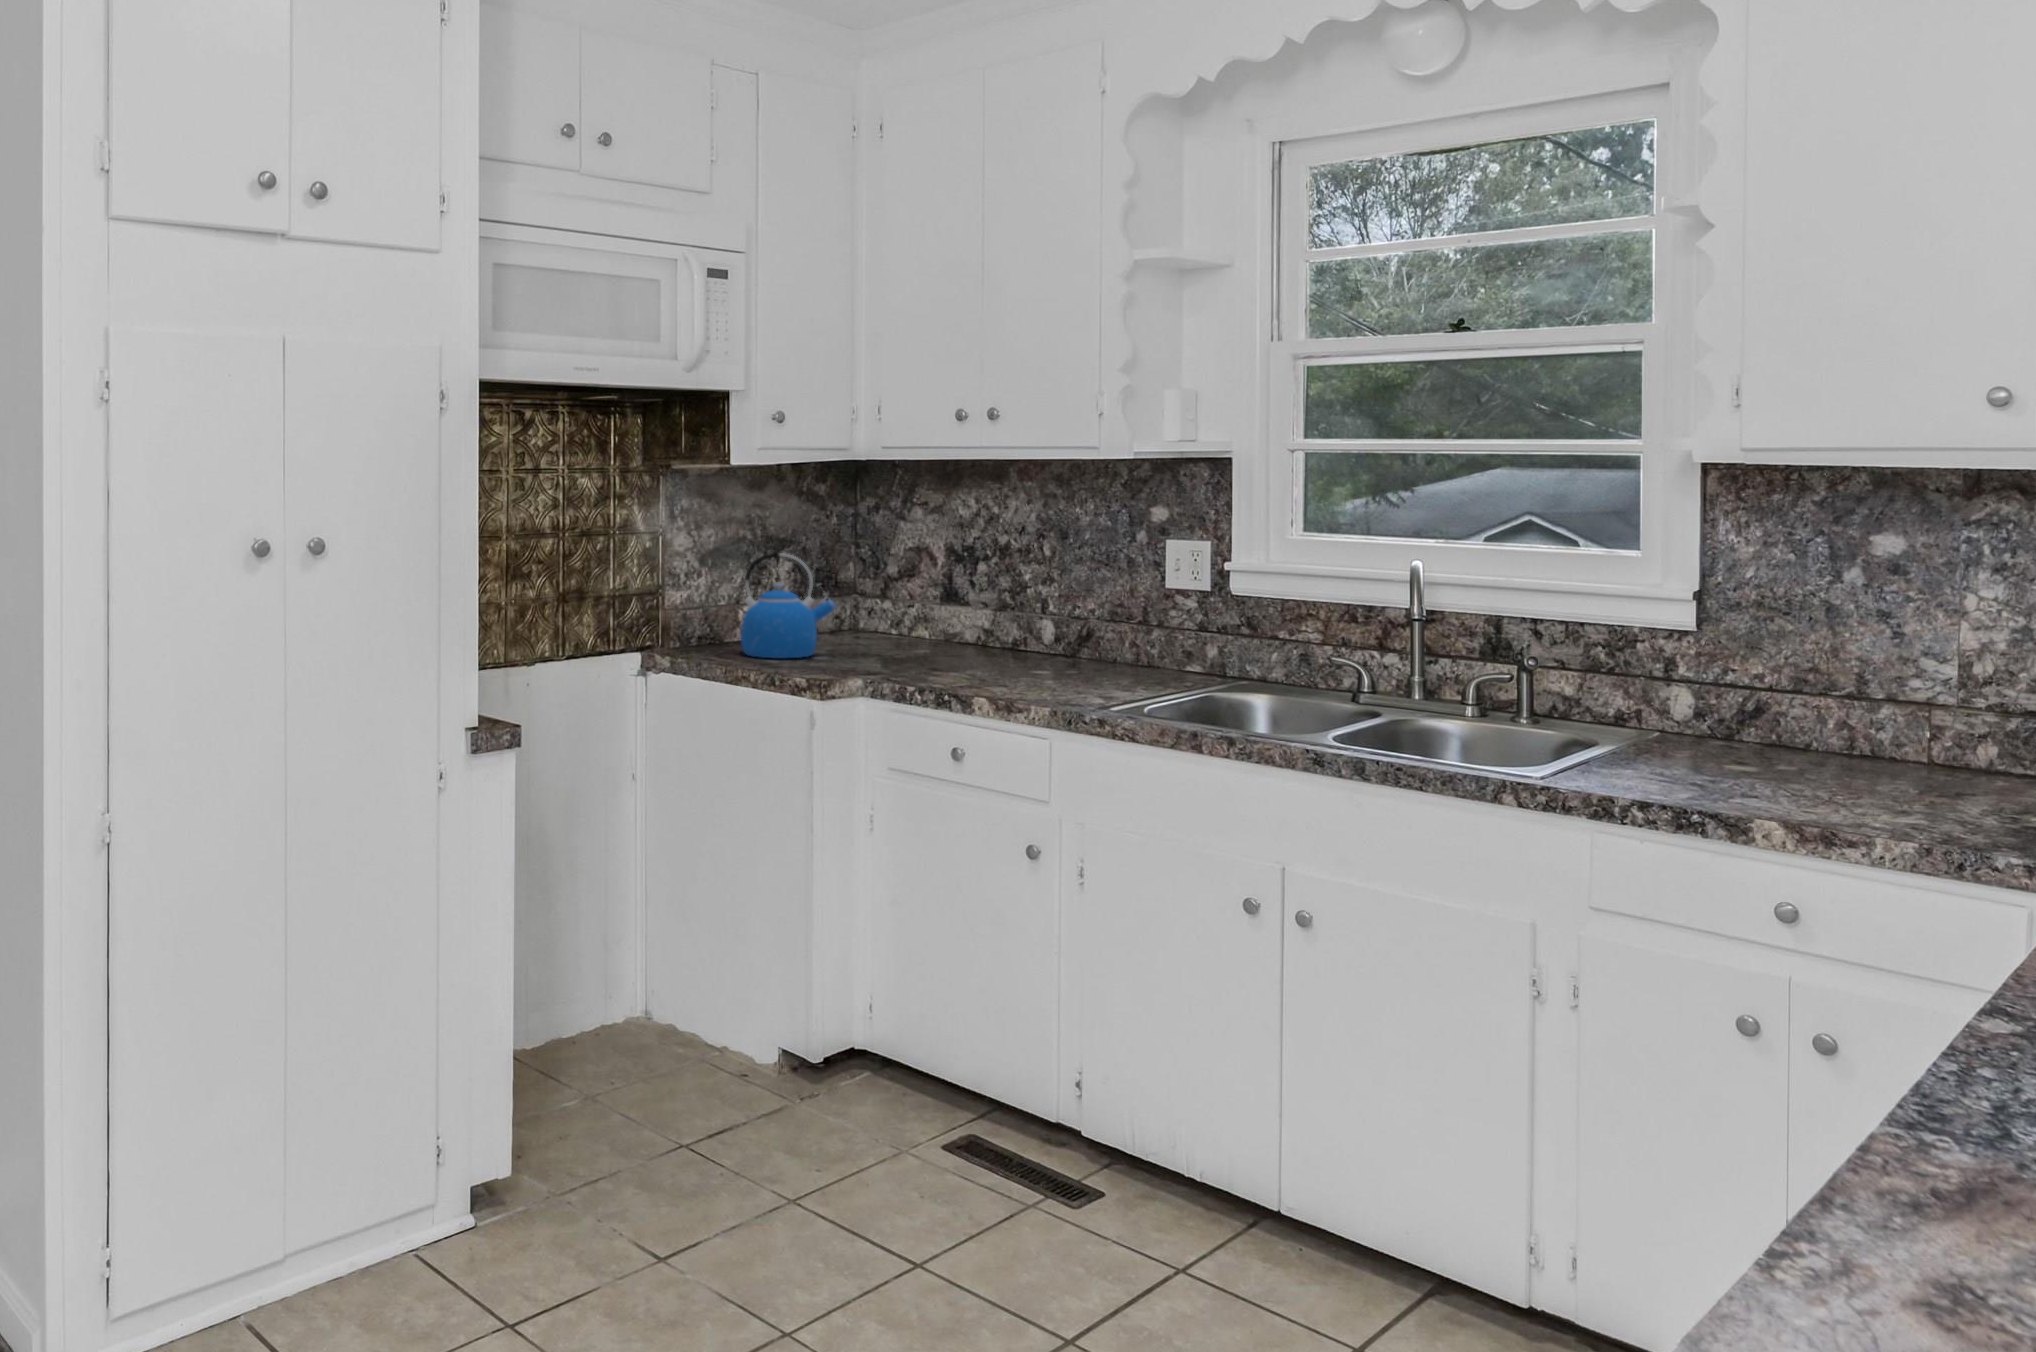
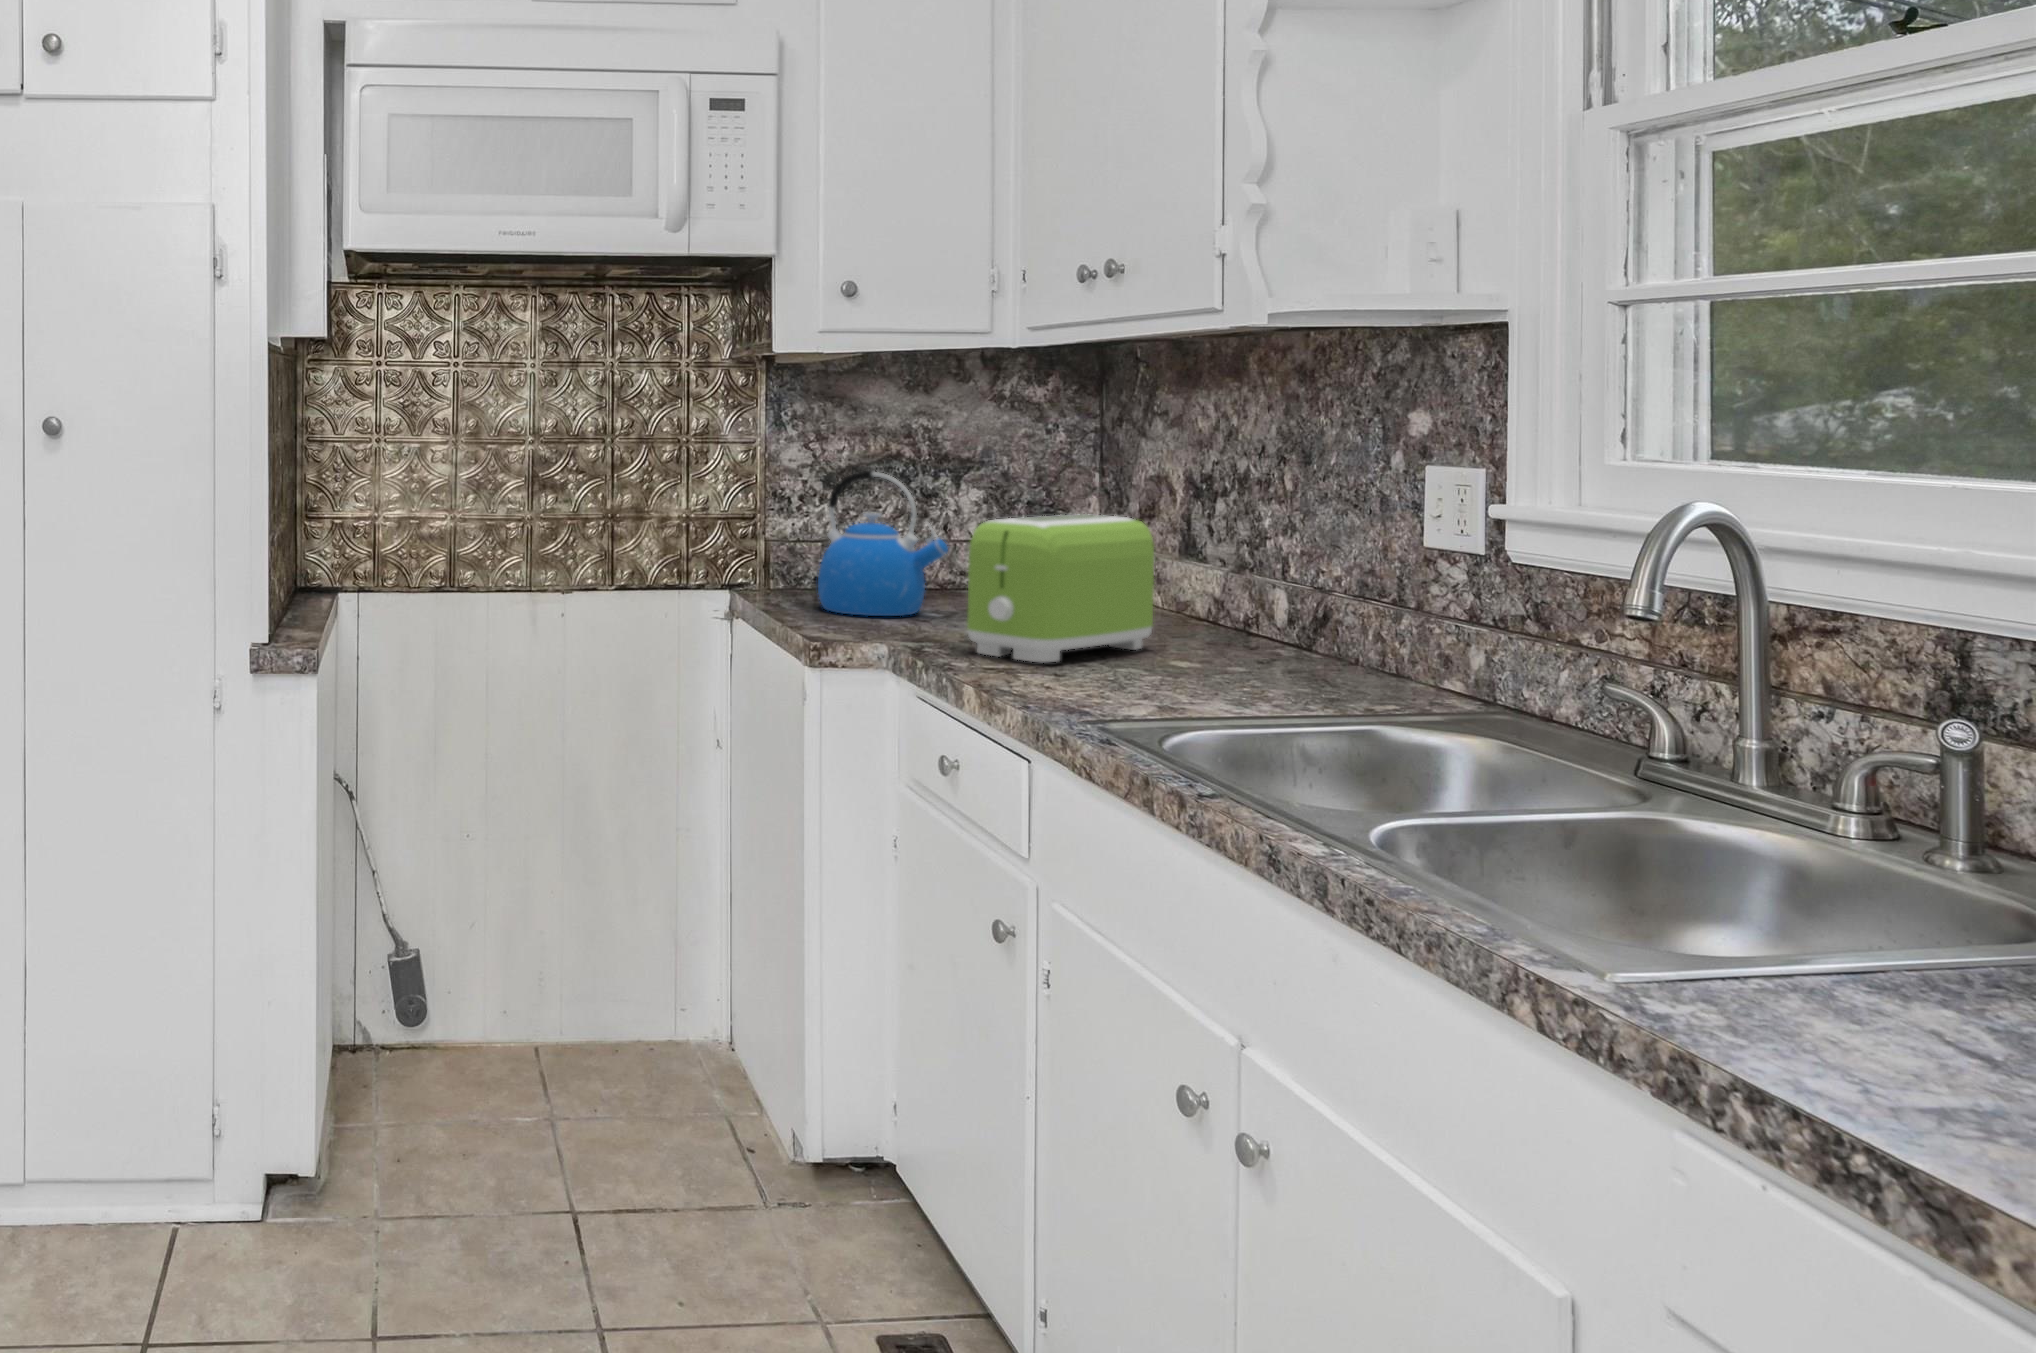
toaster: none [913,577,992,677] -> present [967,514,1154,663]

